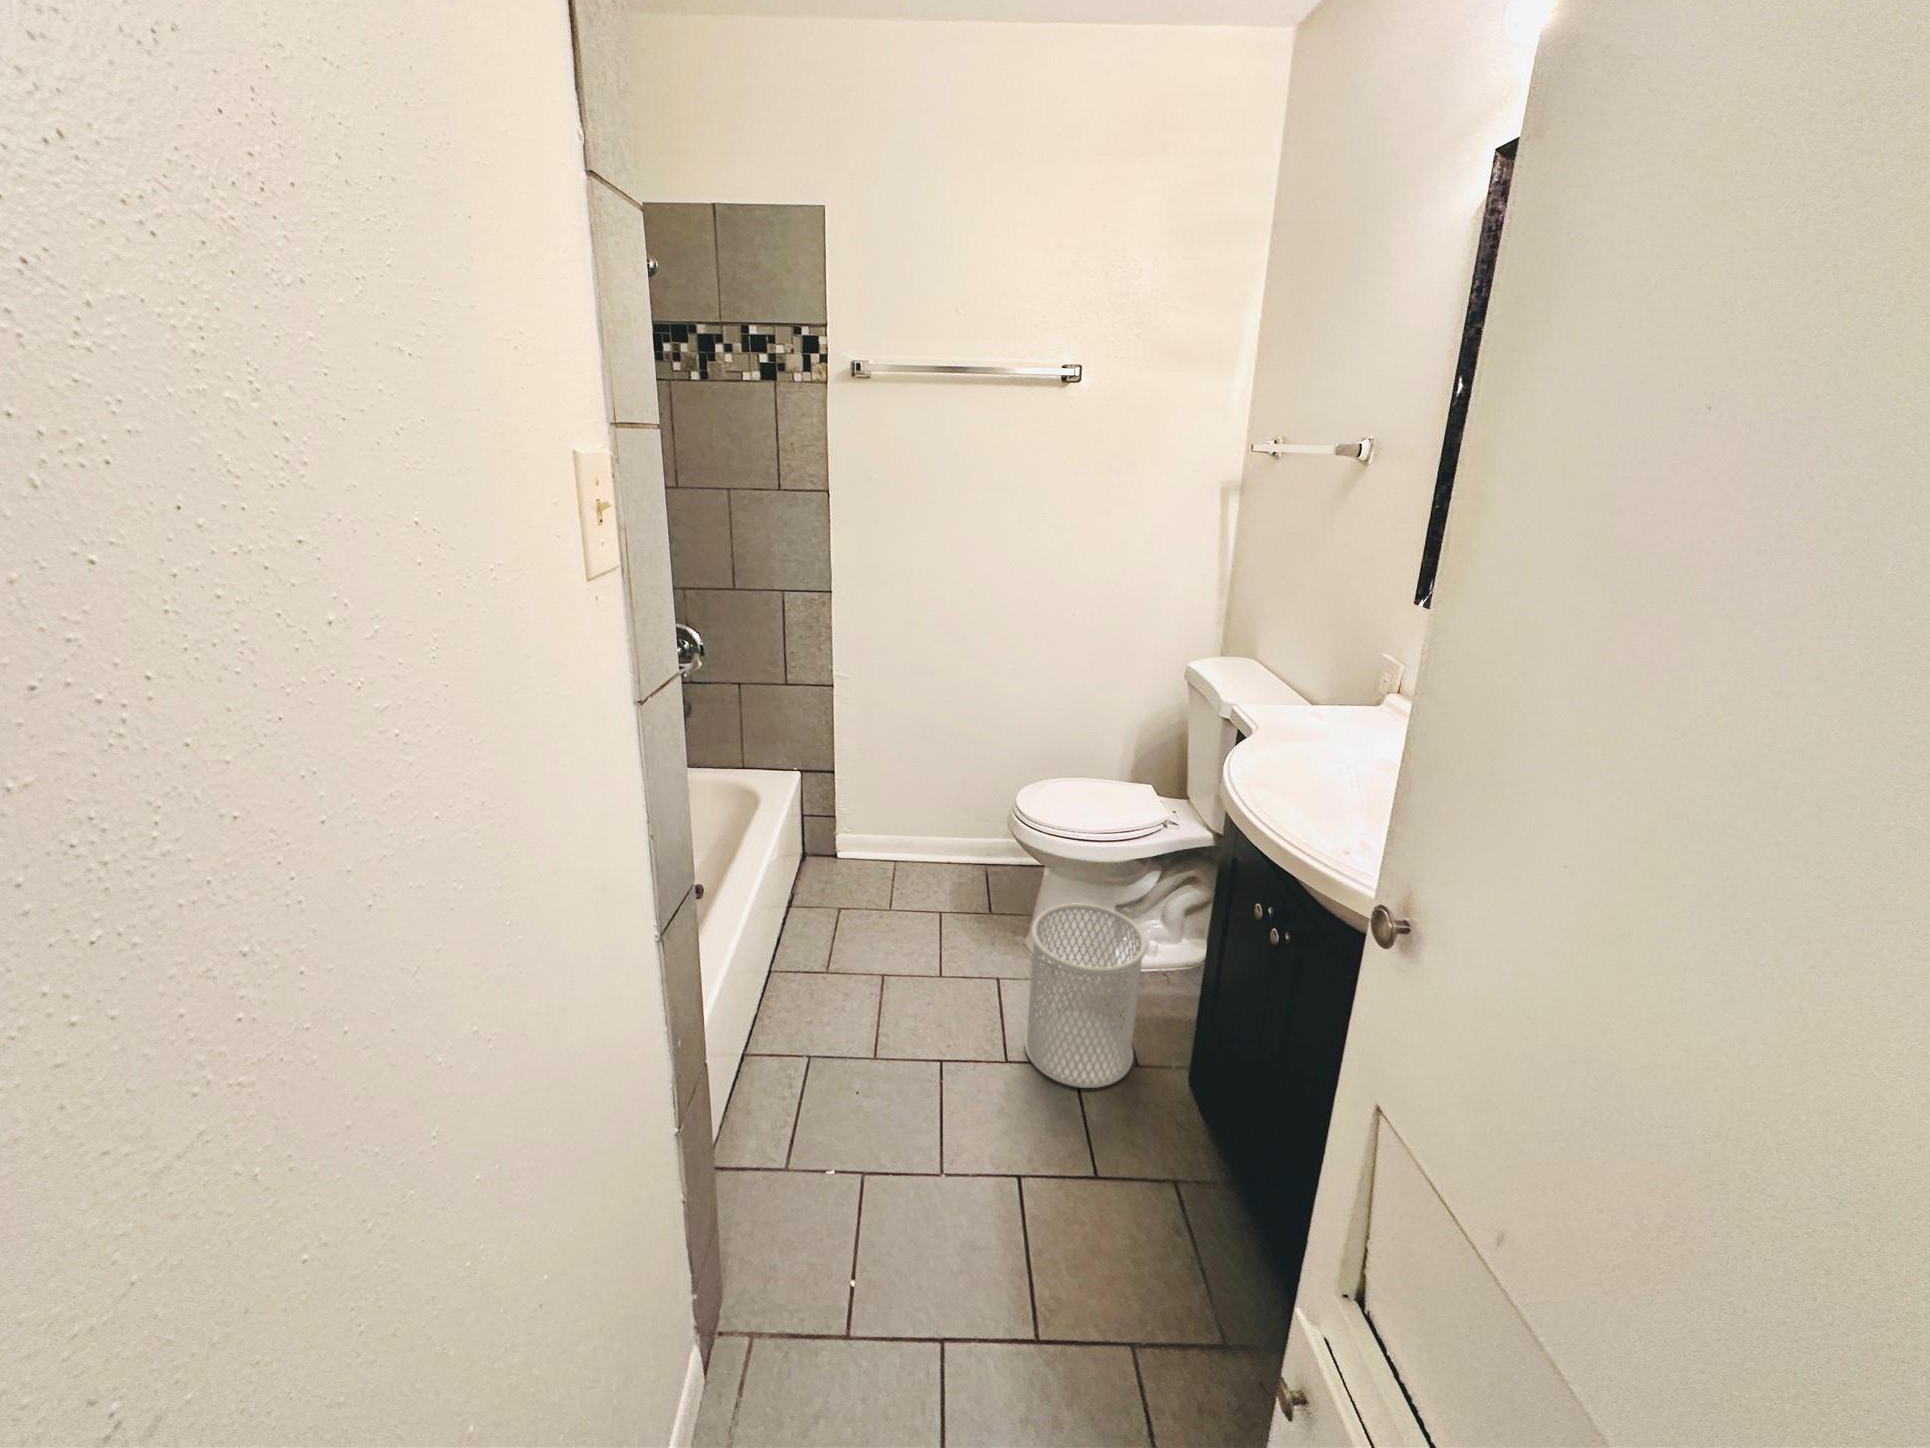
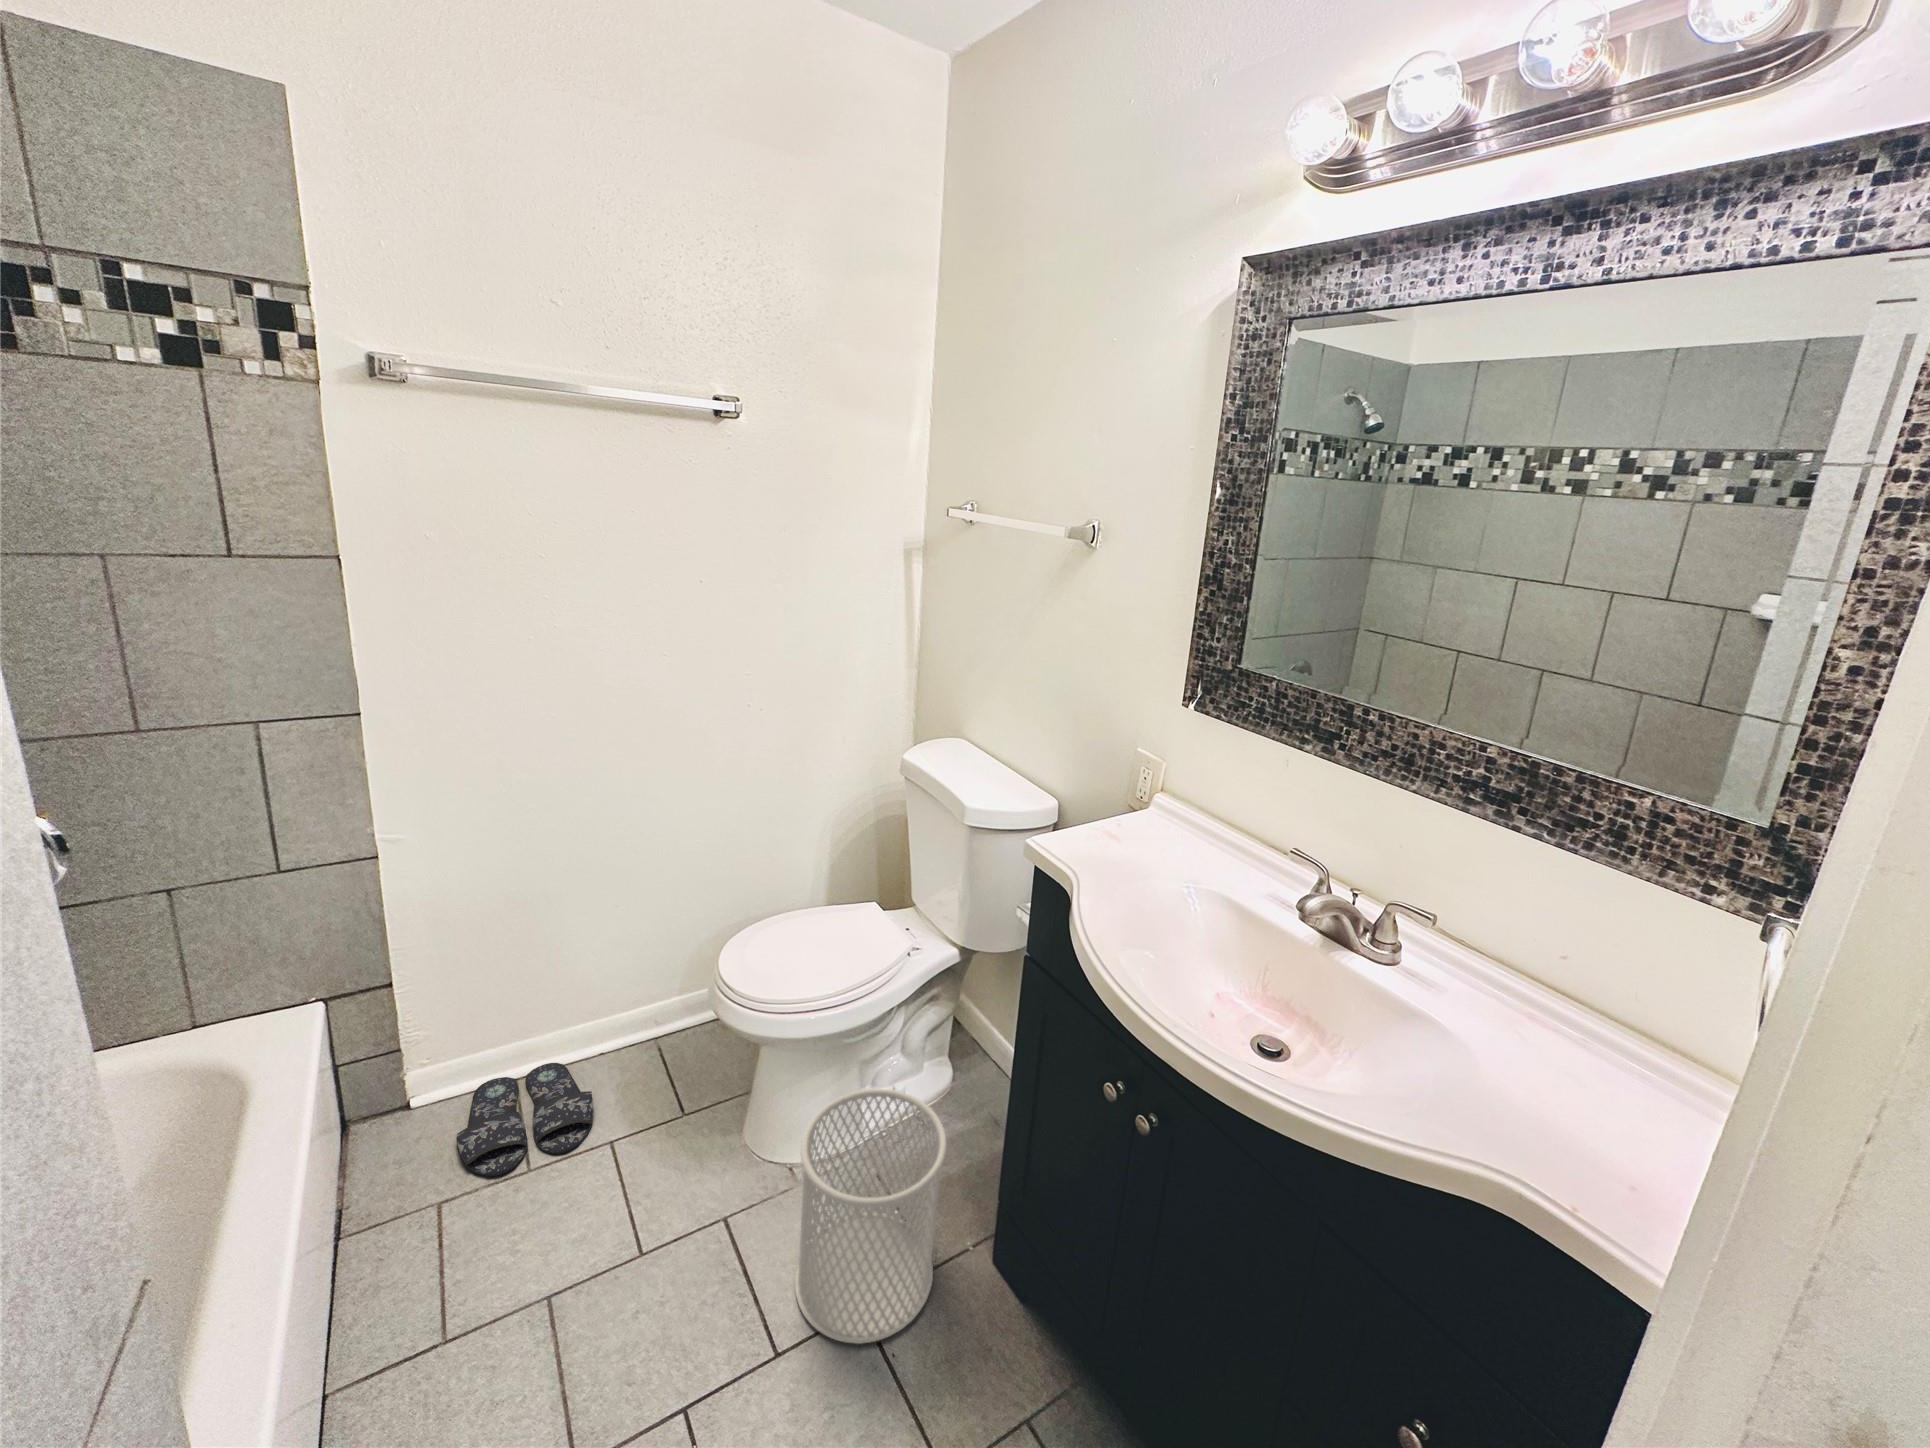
slippers: none [856,857,938,908] -> present [456,1063,593,1177]

